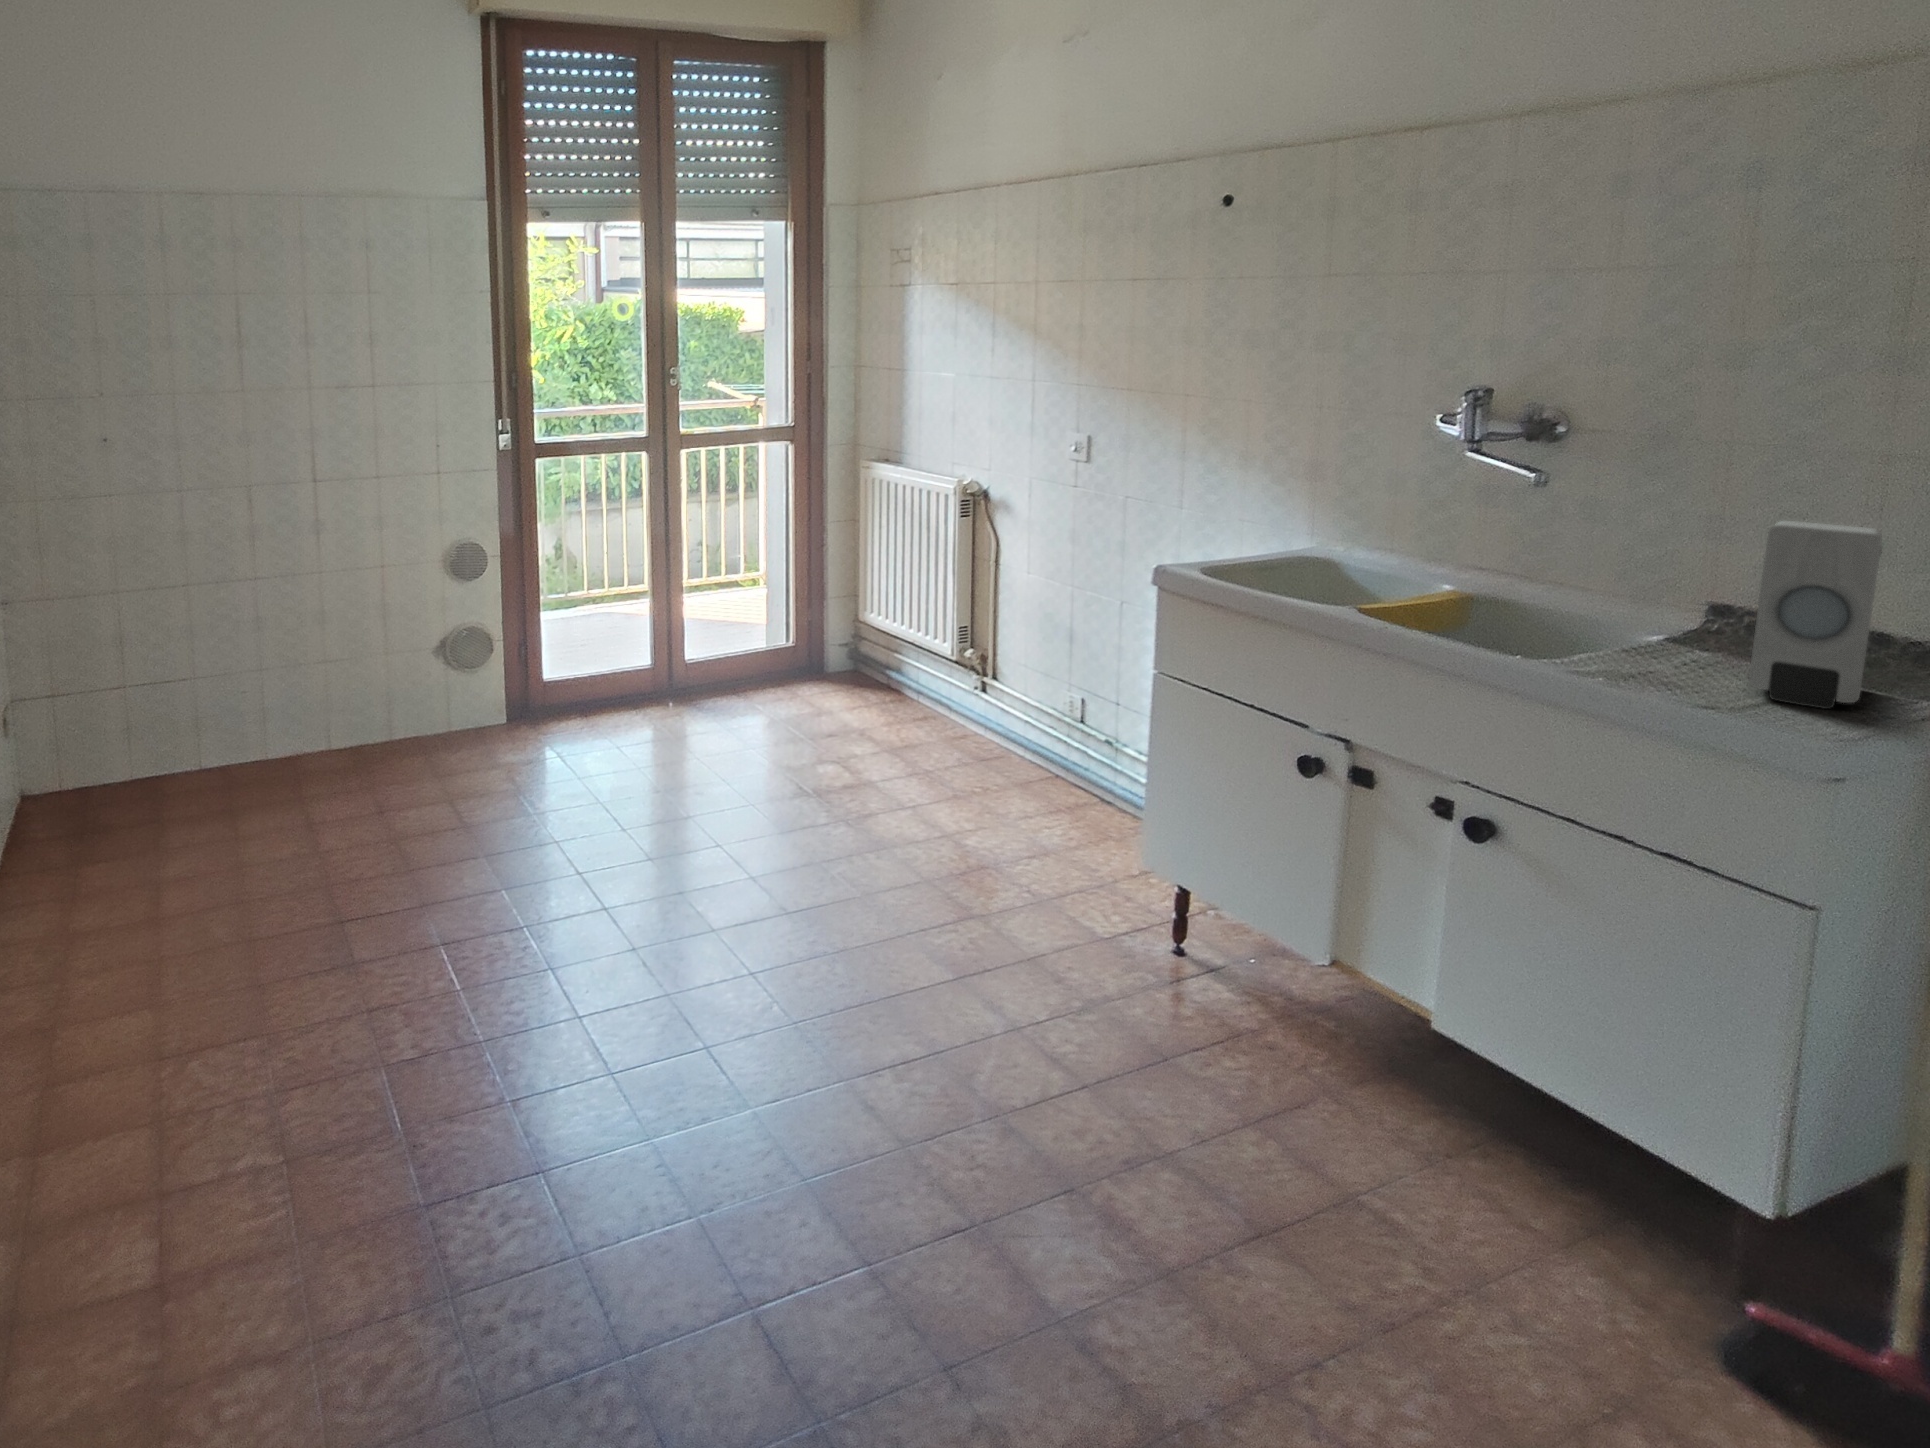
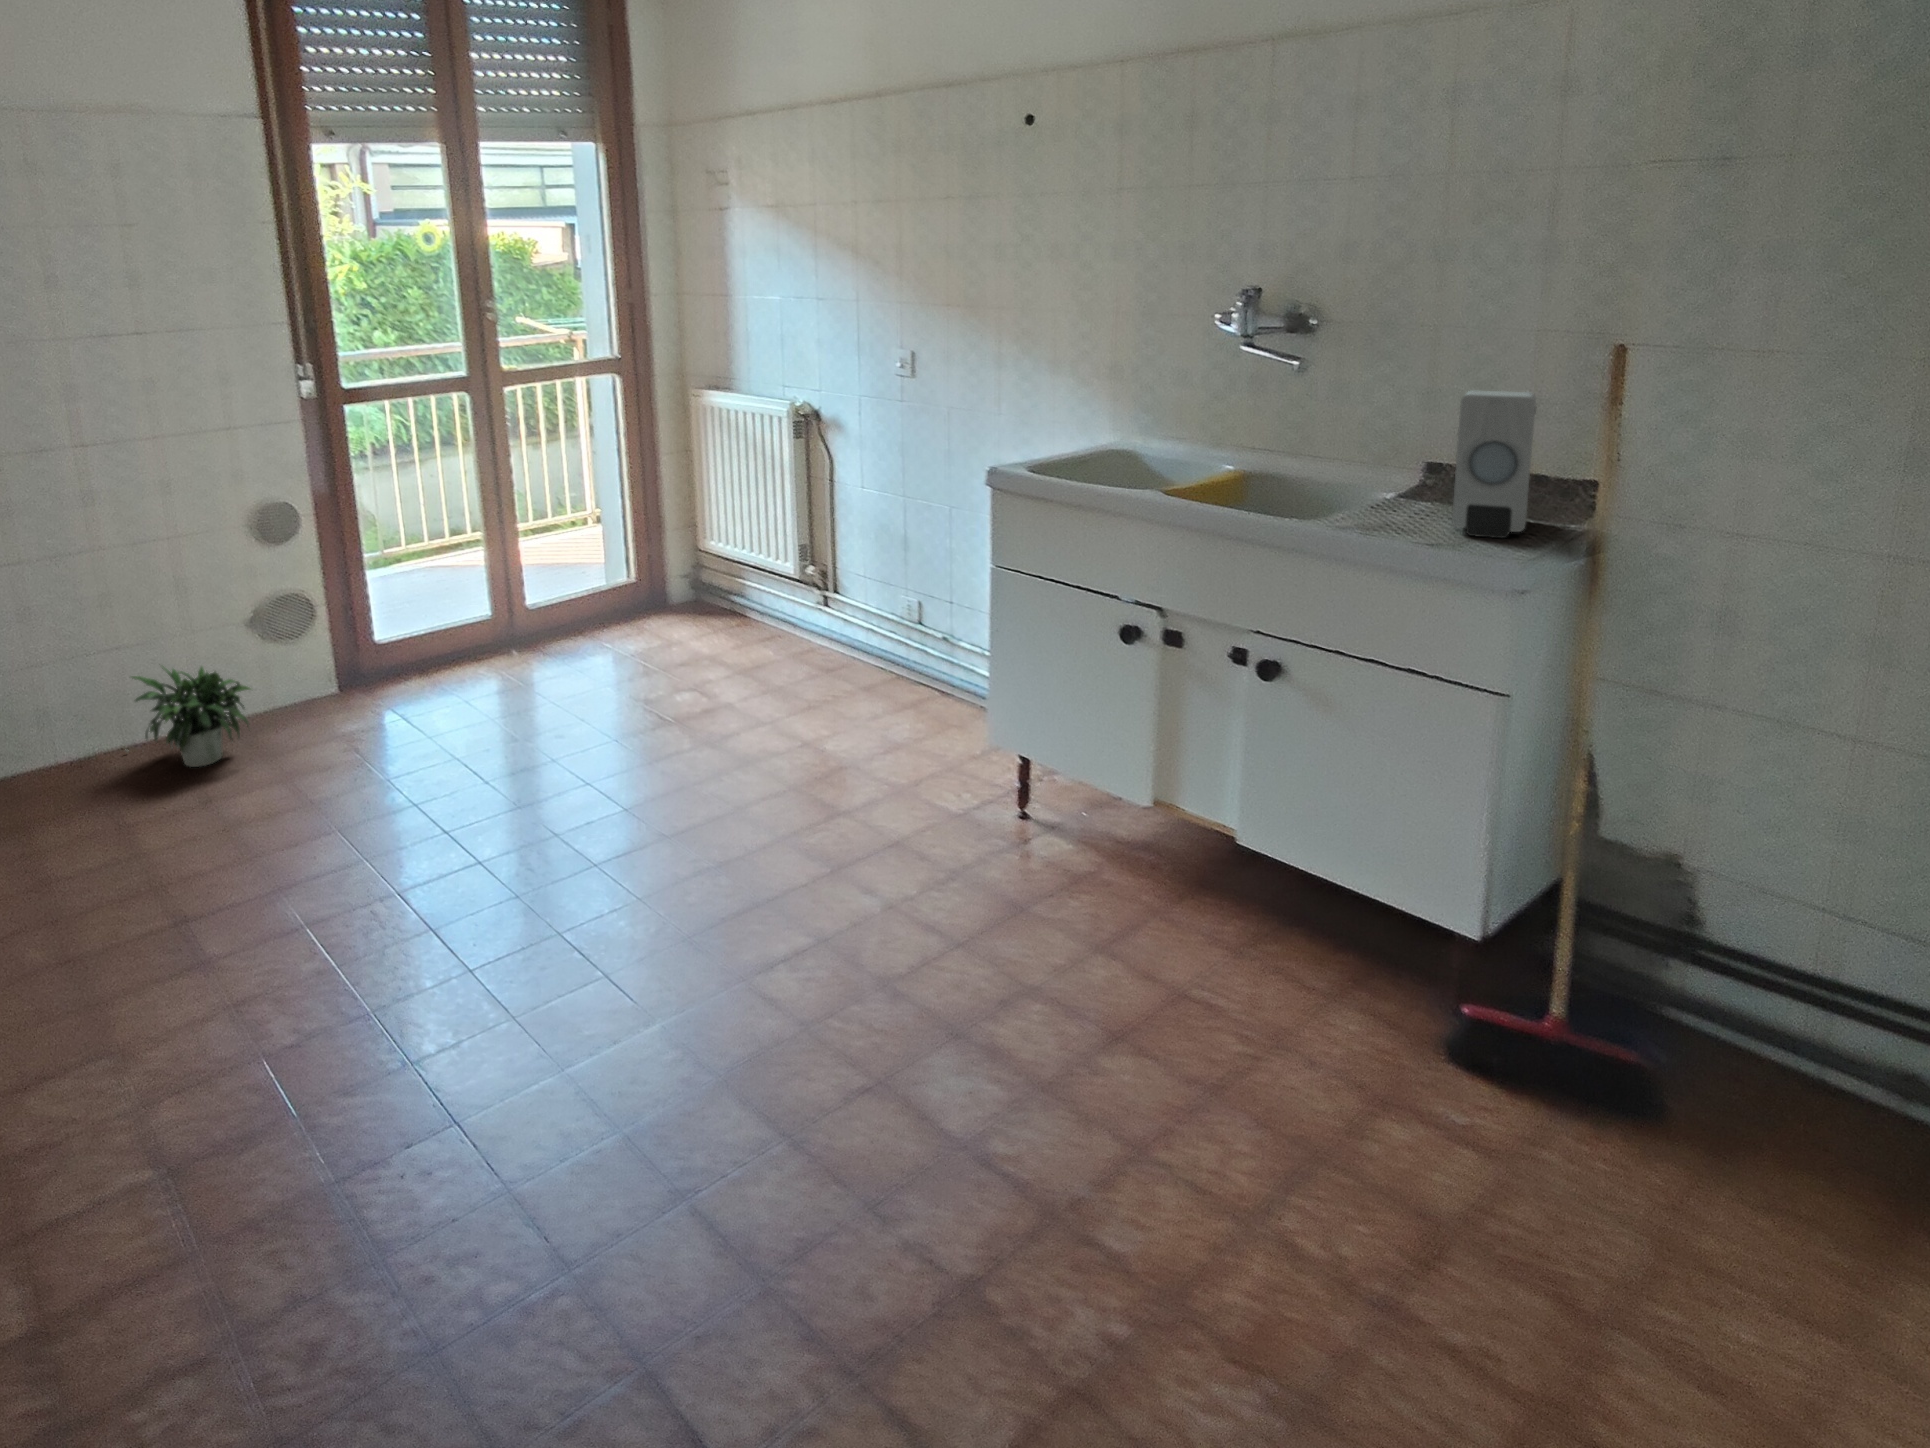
potted plant: none [322,678,431,775] -> present [132,666,251,767]

